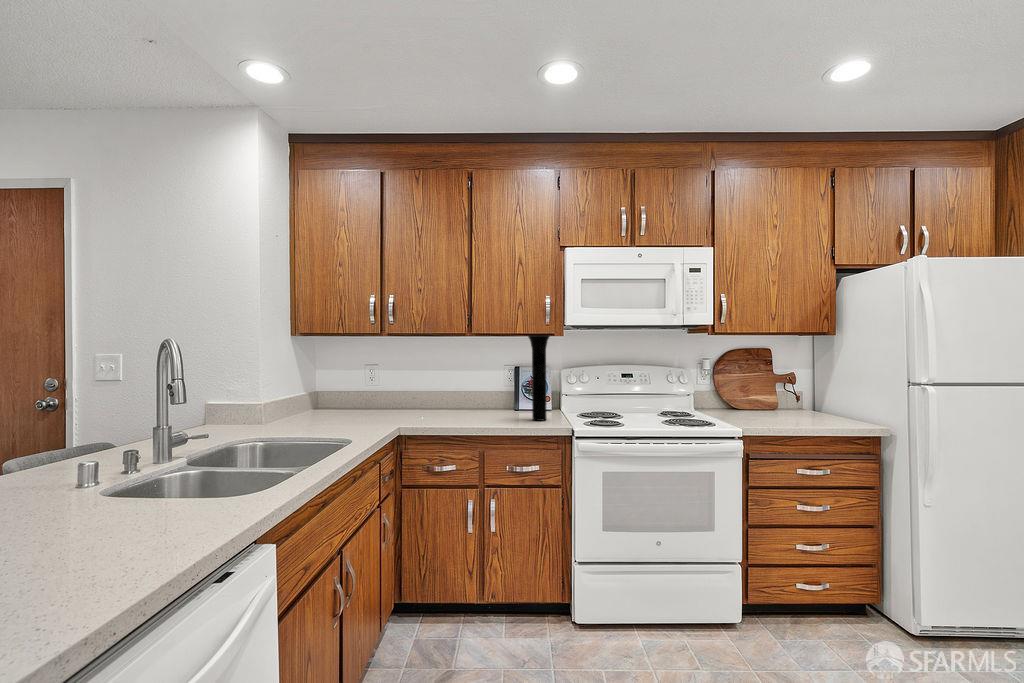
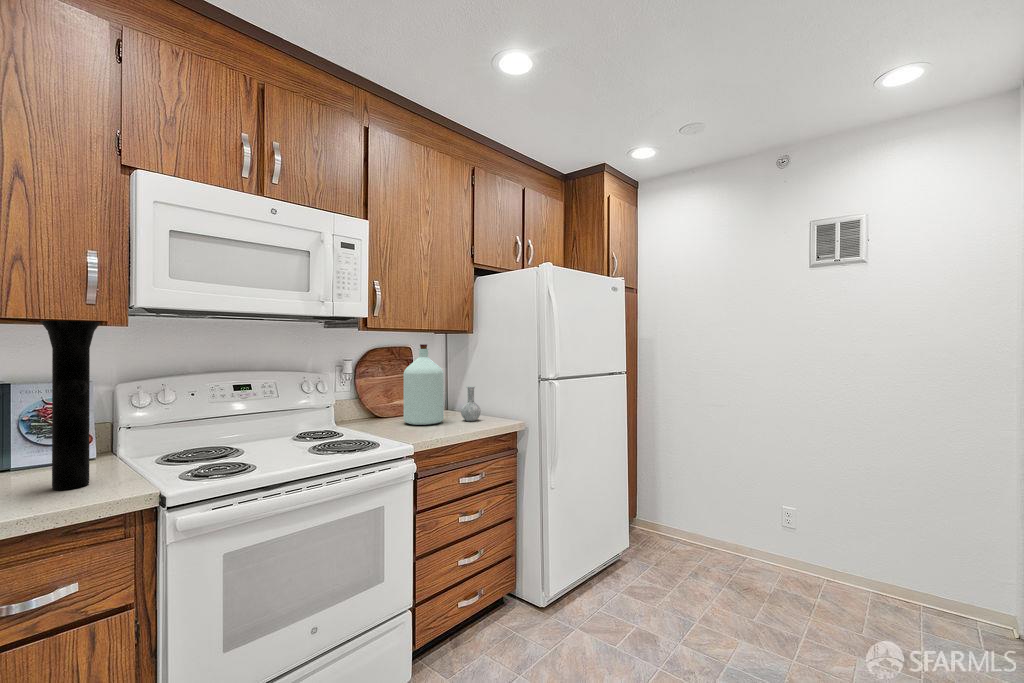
bottle: none [752,346,834,420] -> present [403,344,481,425]

